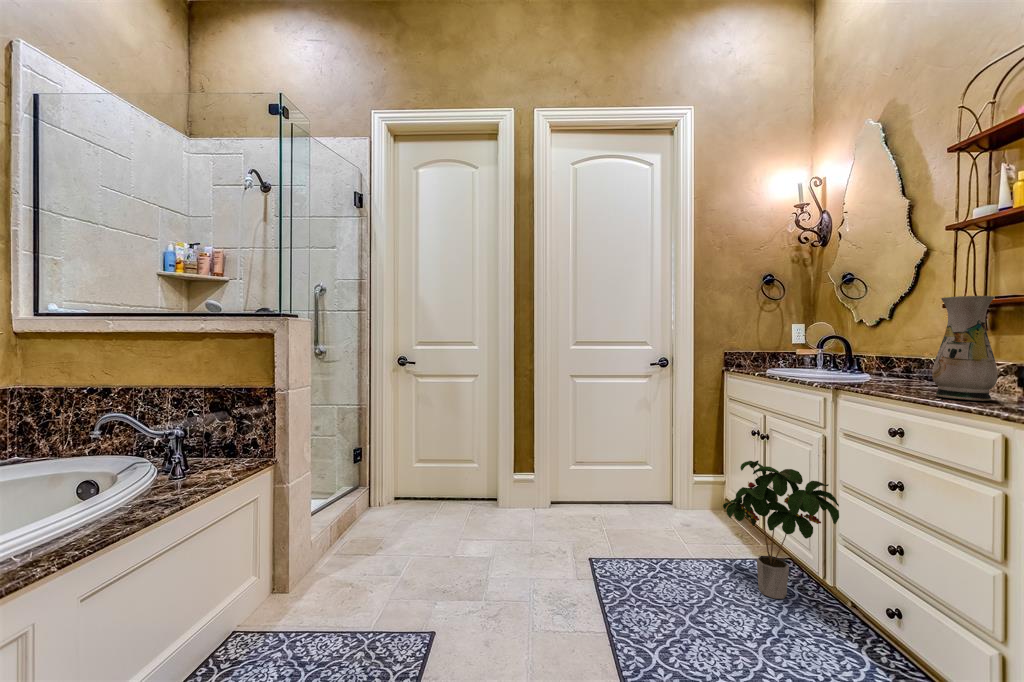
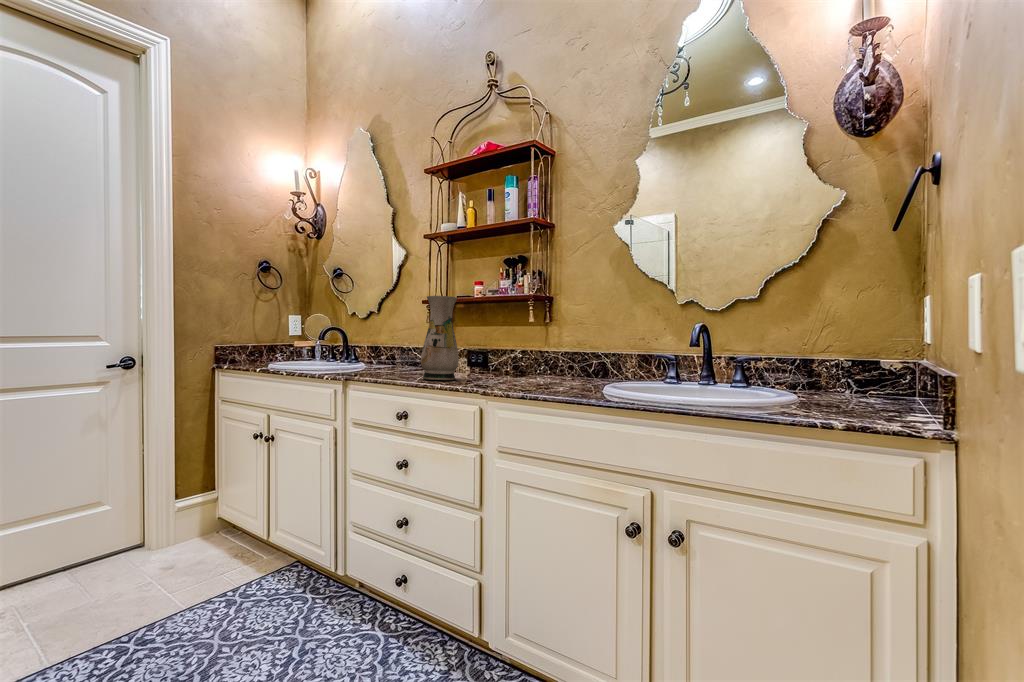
potted plant: present [723,461,839,599] -> none [225,467,351,617]

